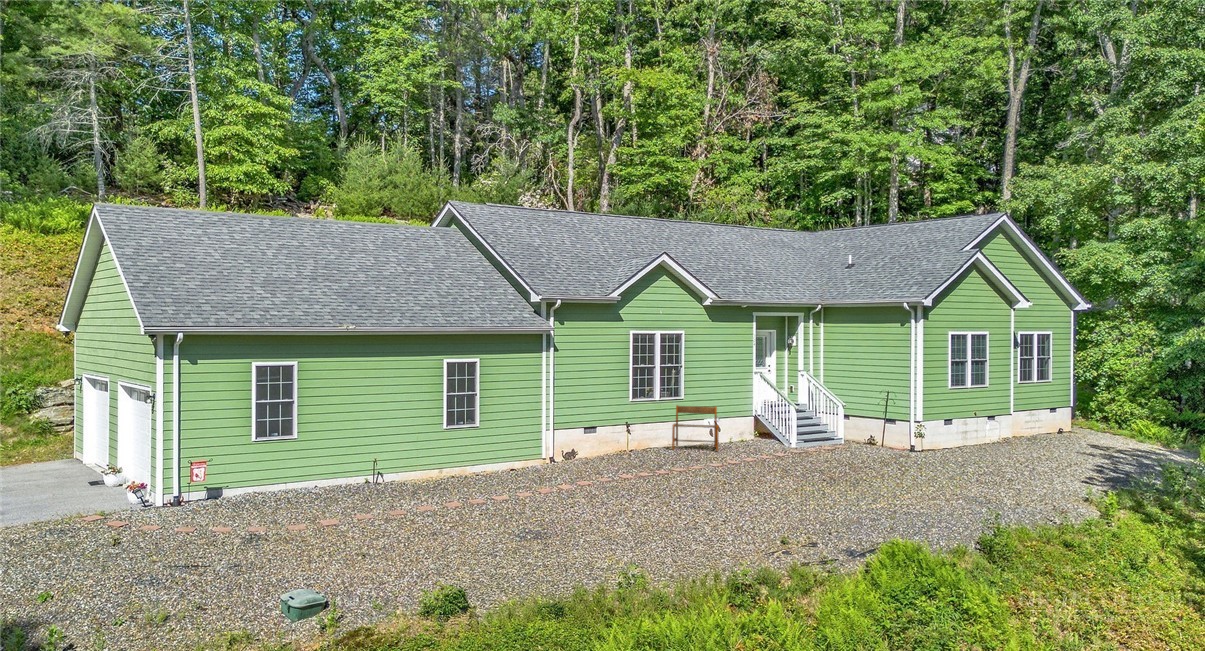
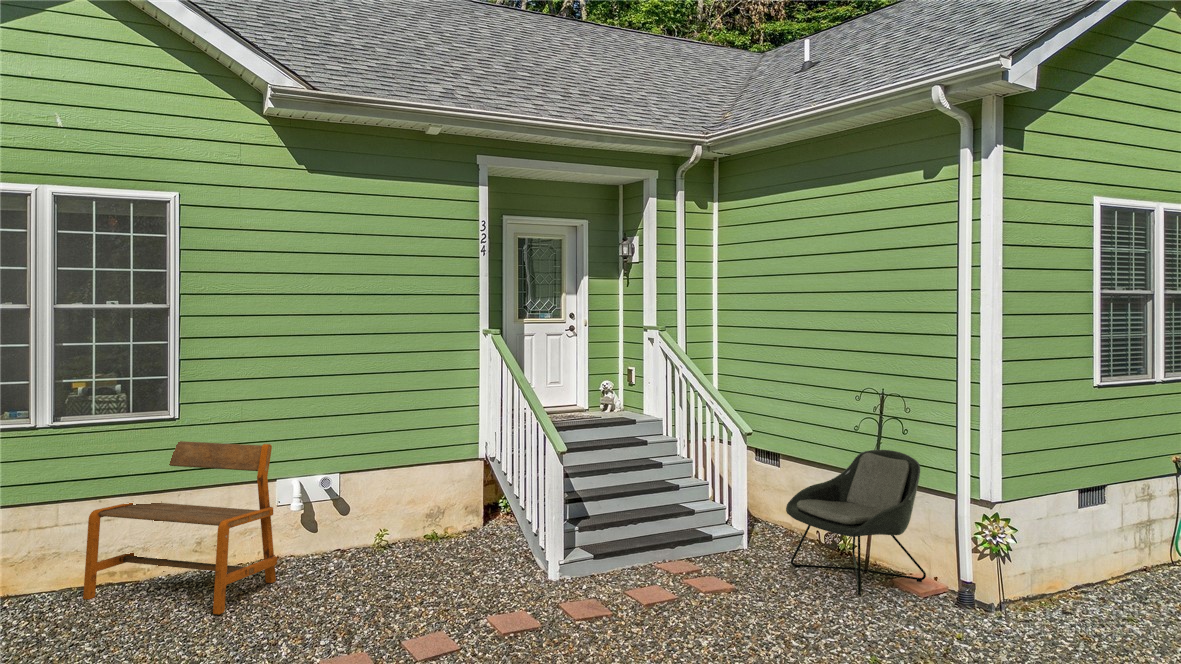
lounge chair: none [860,409,902,449] -> present [786,450,926,595]

